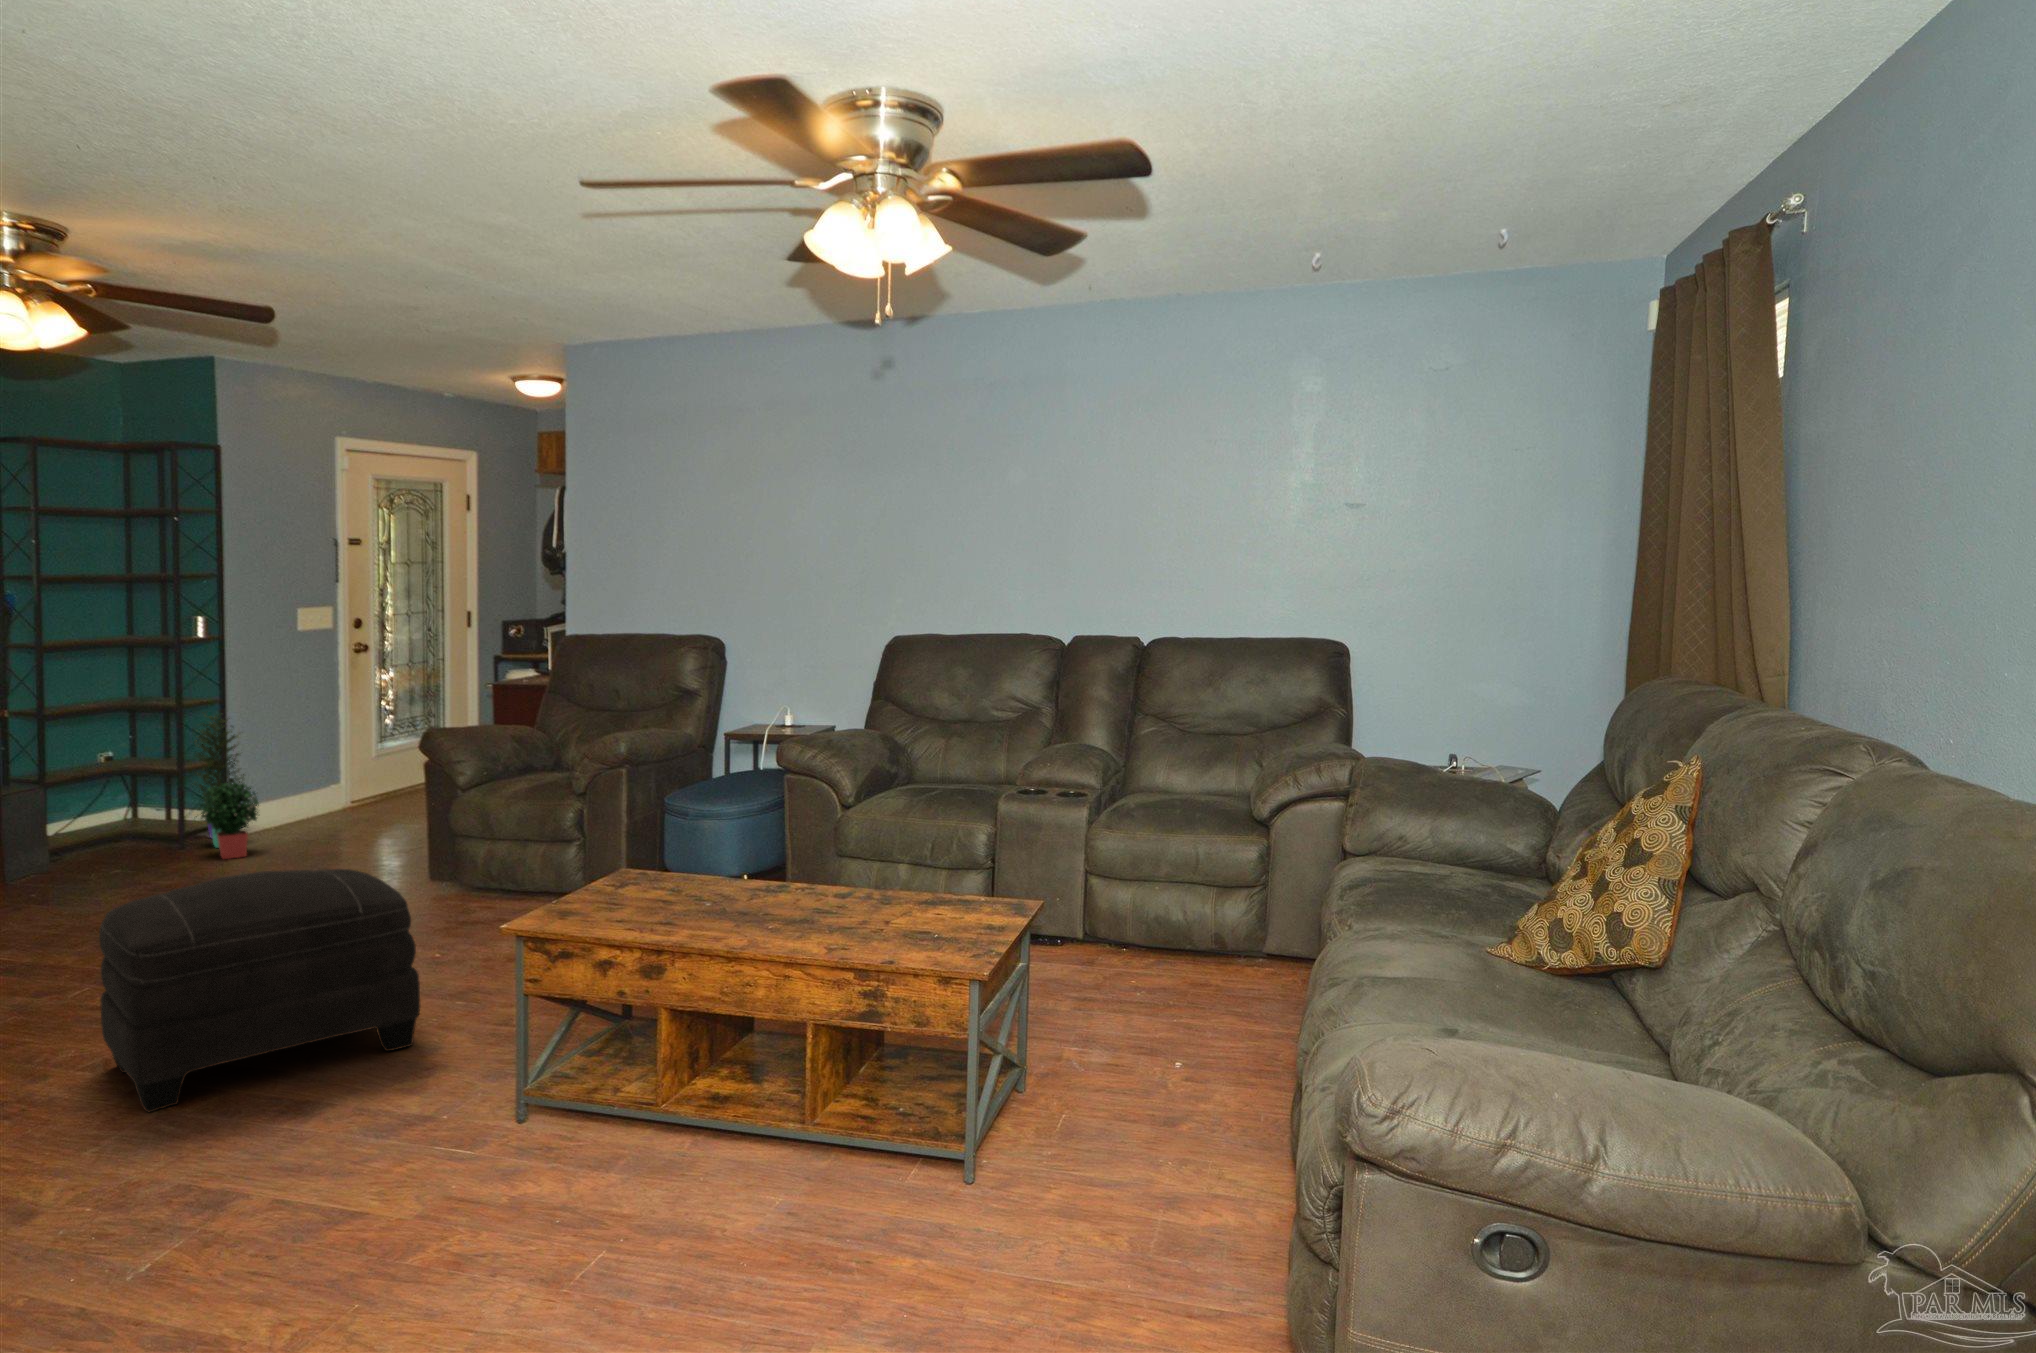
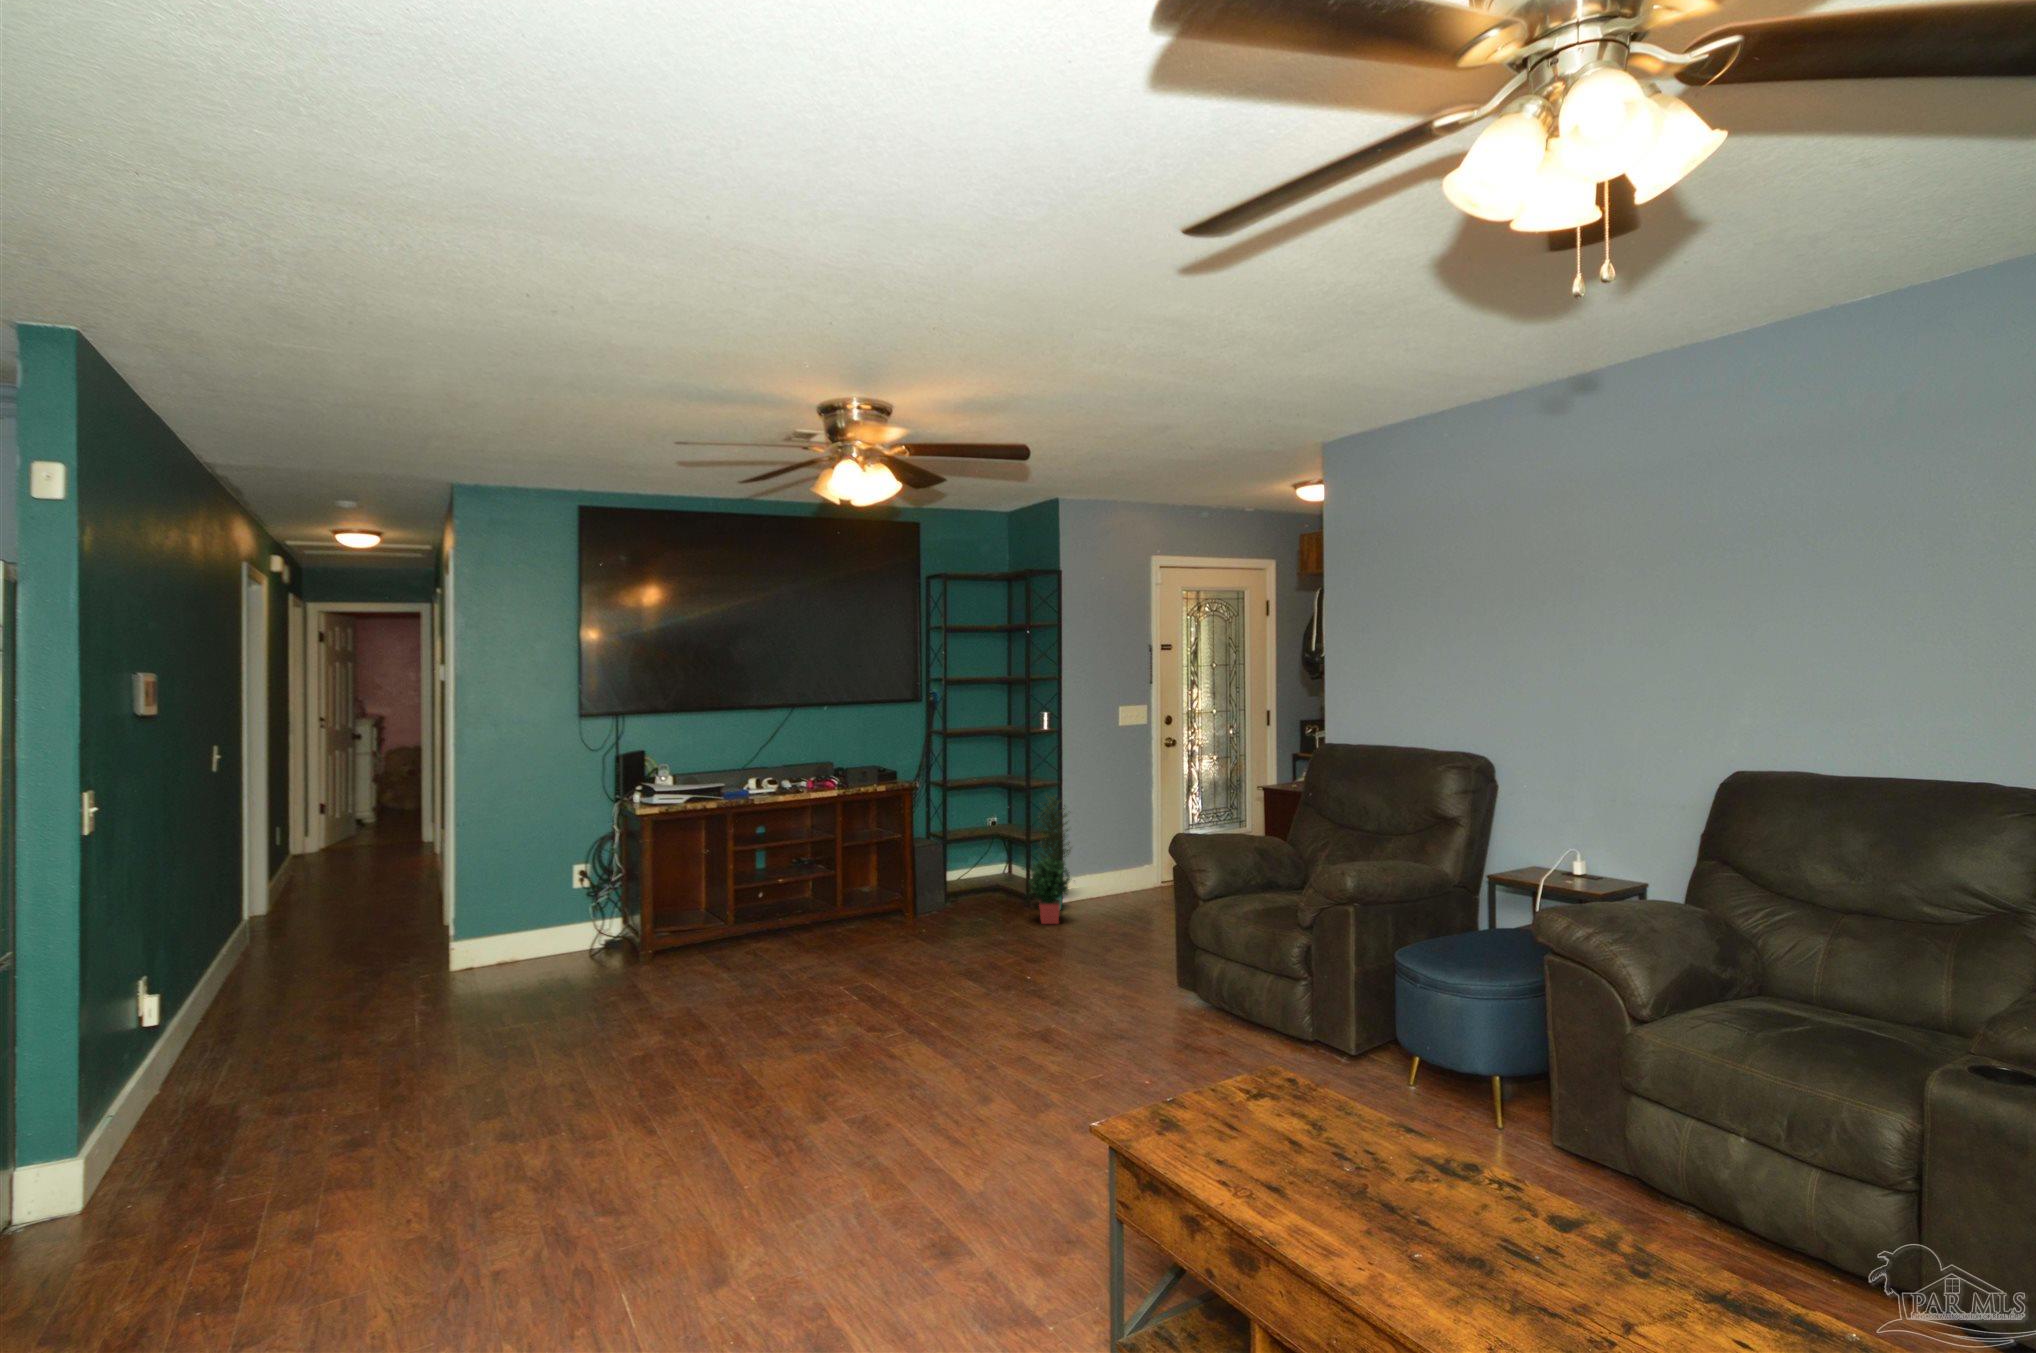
ottoman: present [99,869,420,1112] -> none [793,1012,1069,1265]

